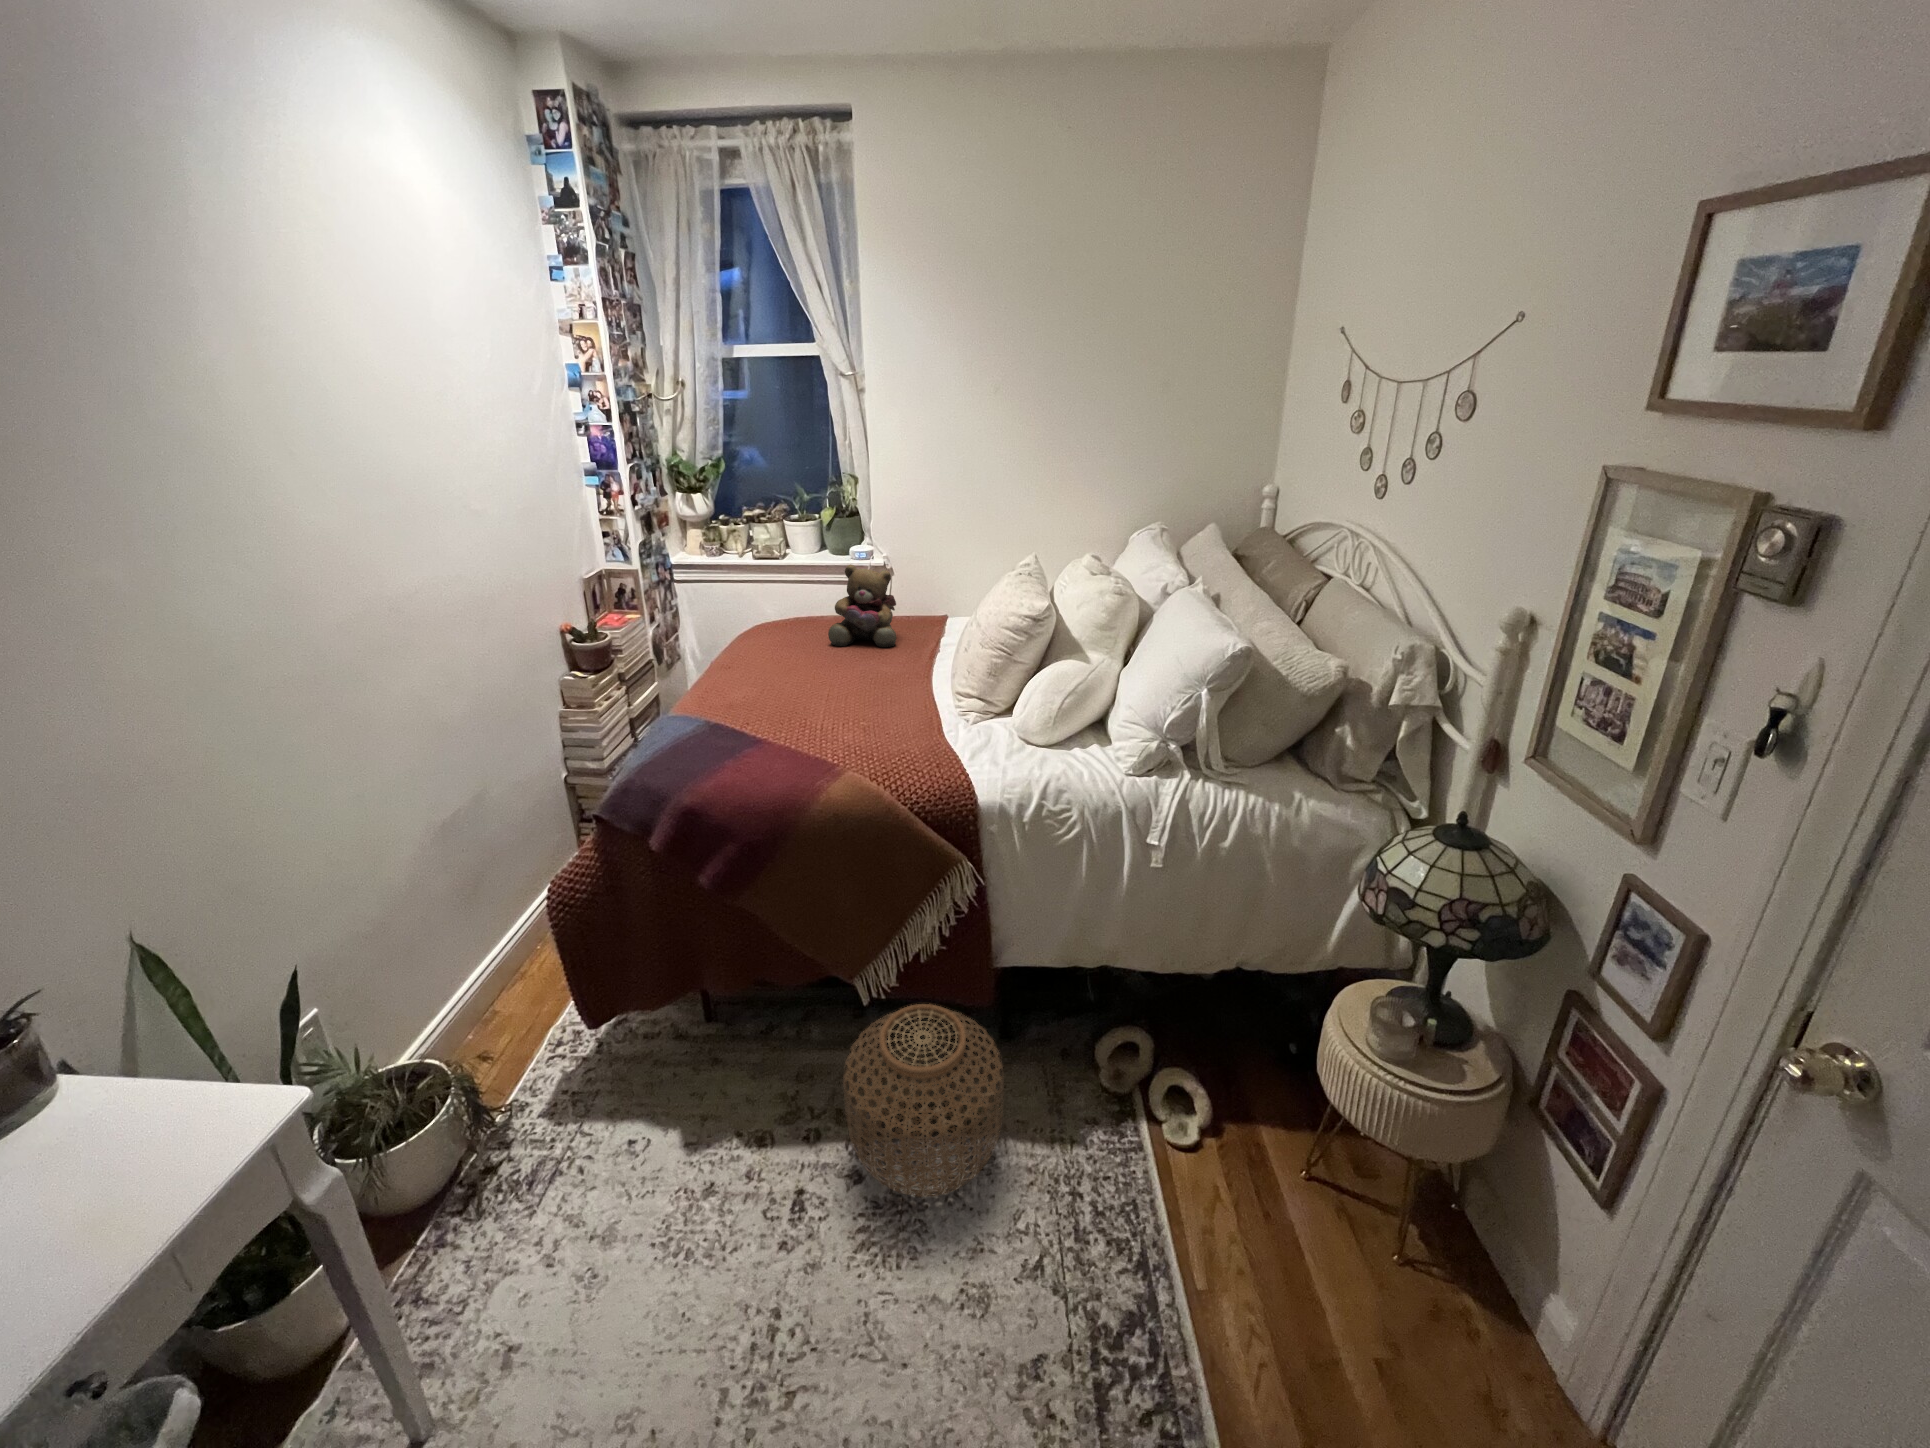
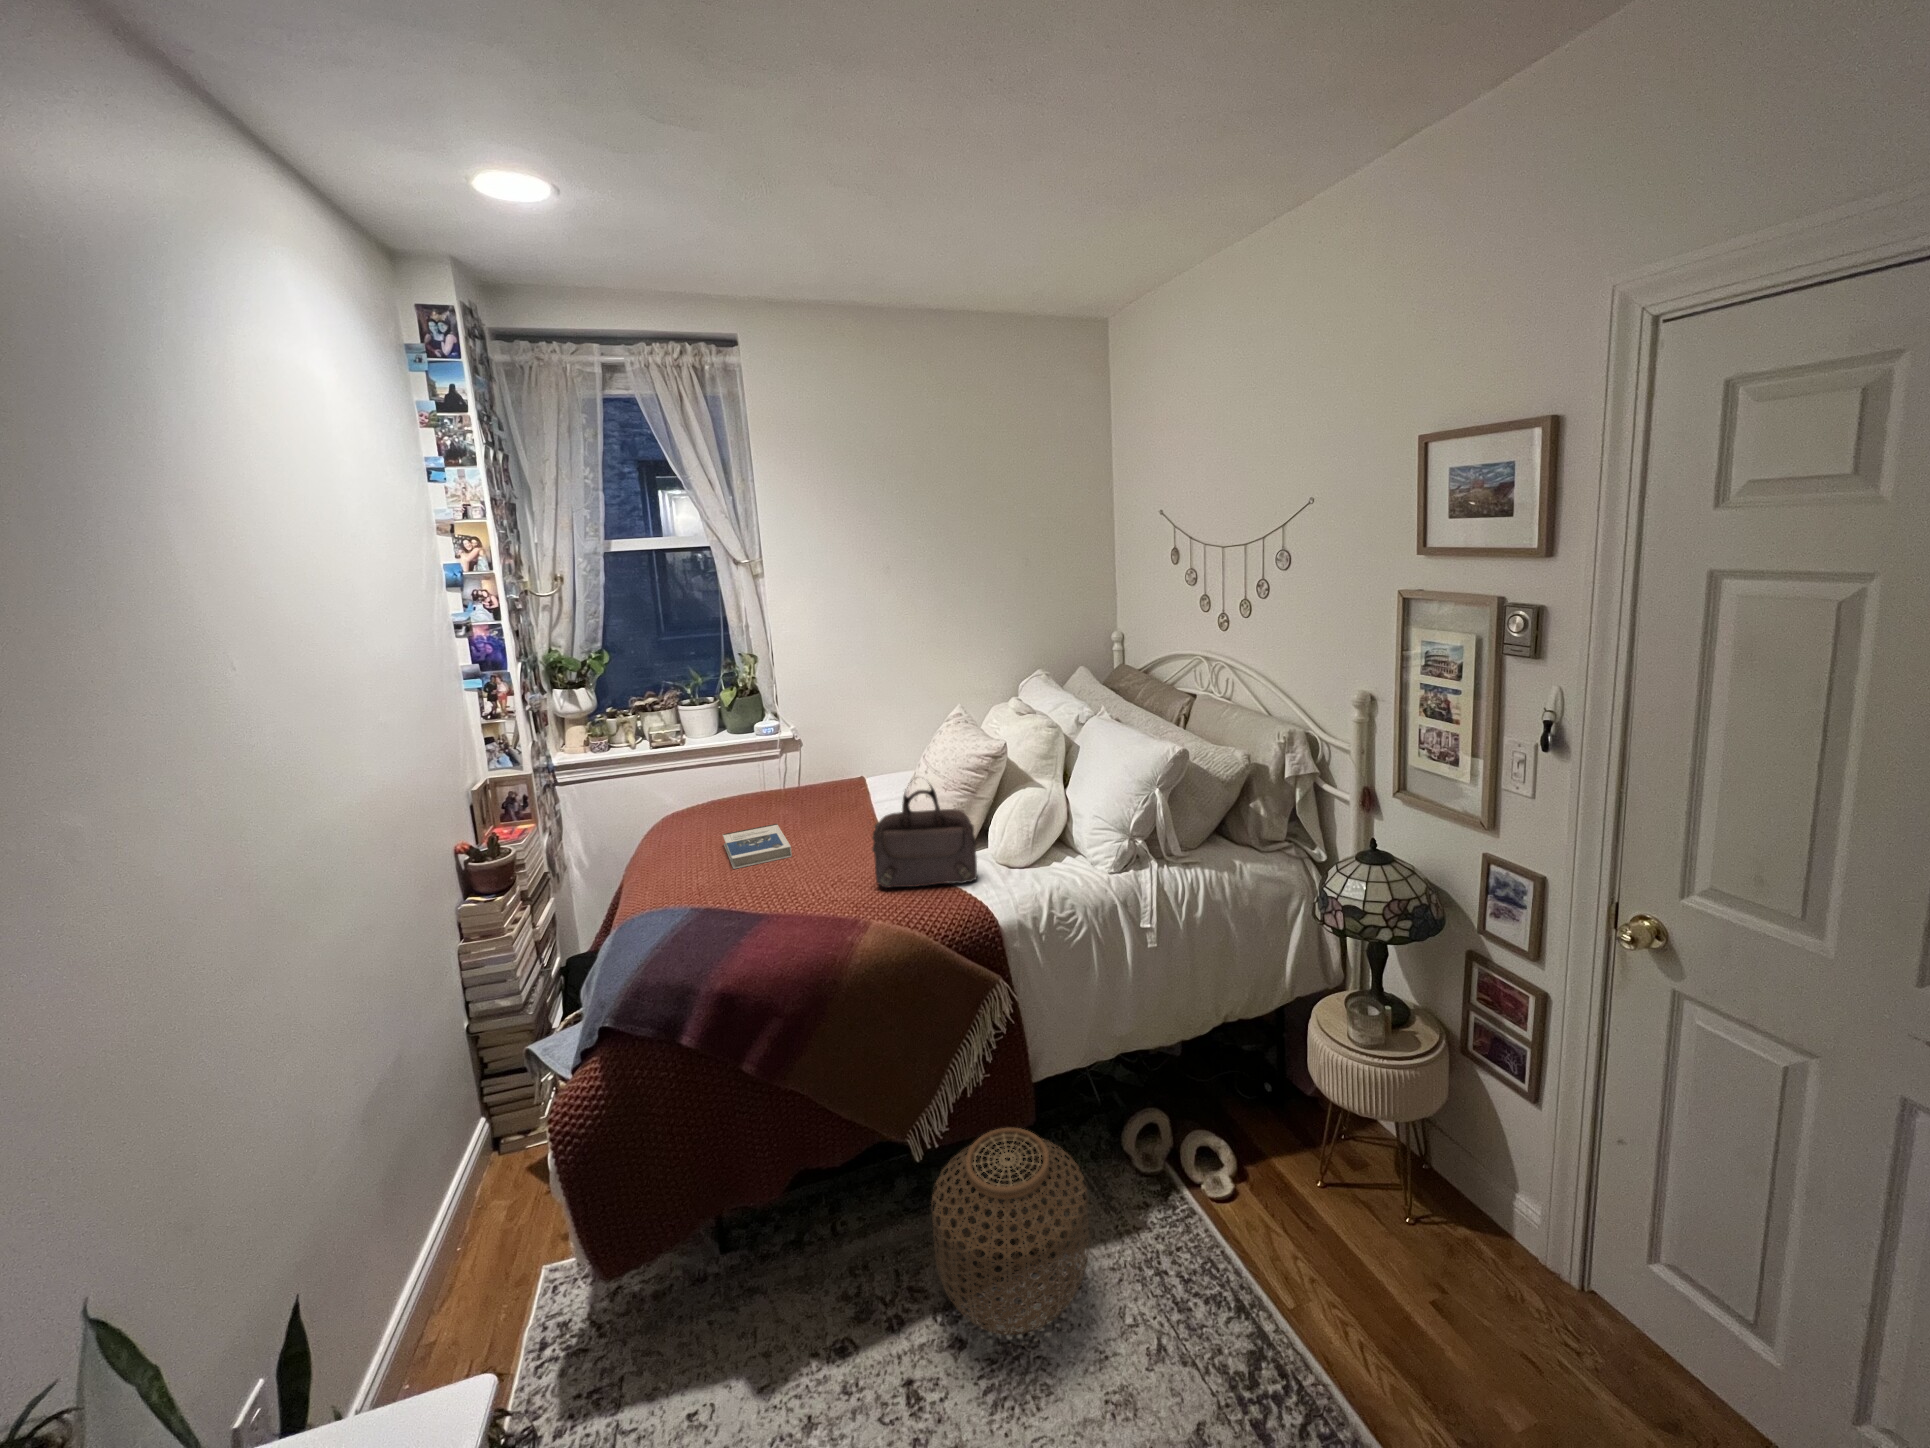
teddy bear: present [828,565,896,647] -> none [762,737,833,820]
handbag: none [876,631,983,752] -> present [872,783,977,888]
hardback book: none [771,652,832,690] -> present [723,824,792,869]

